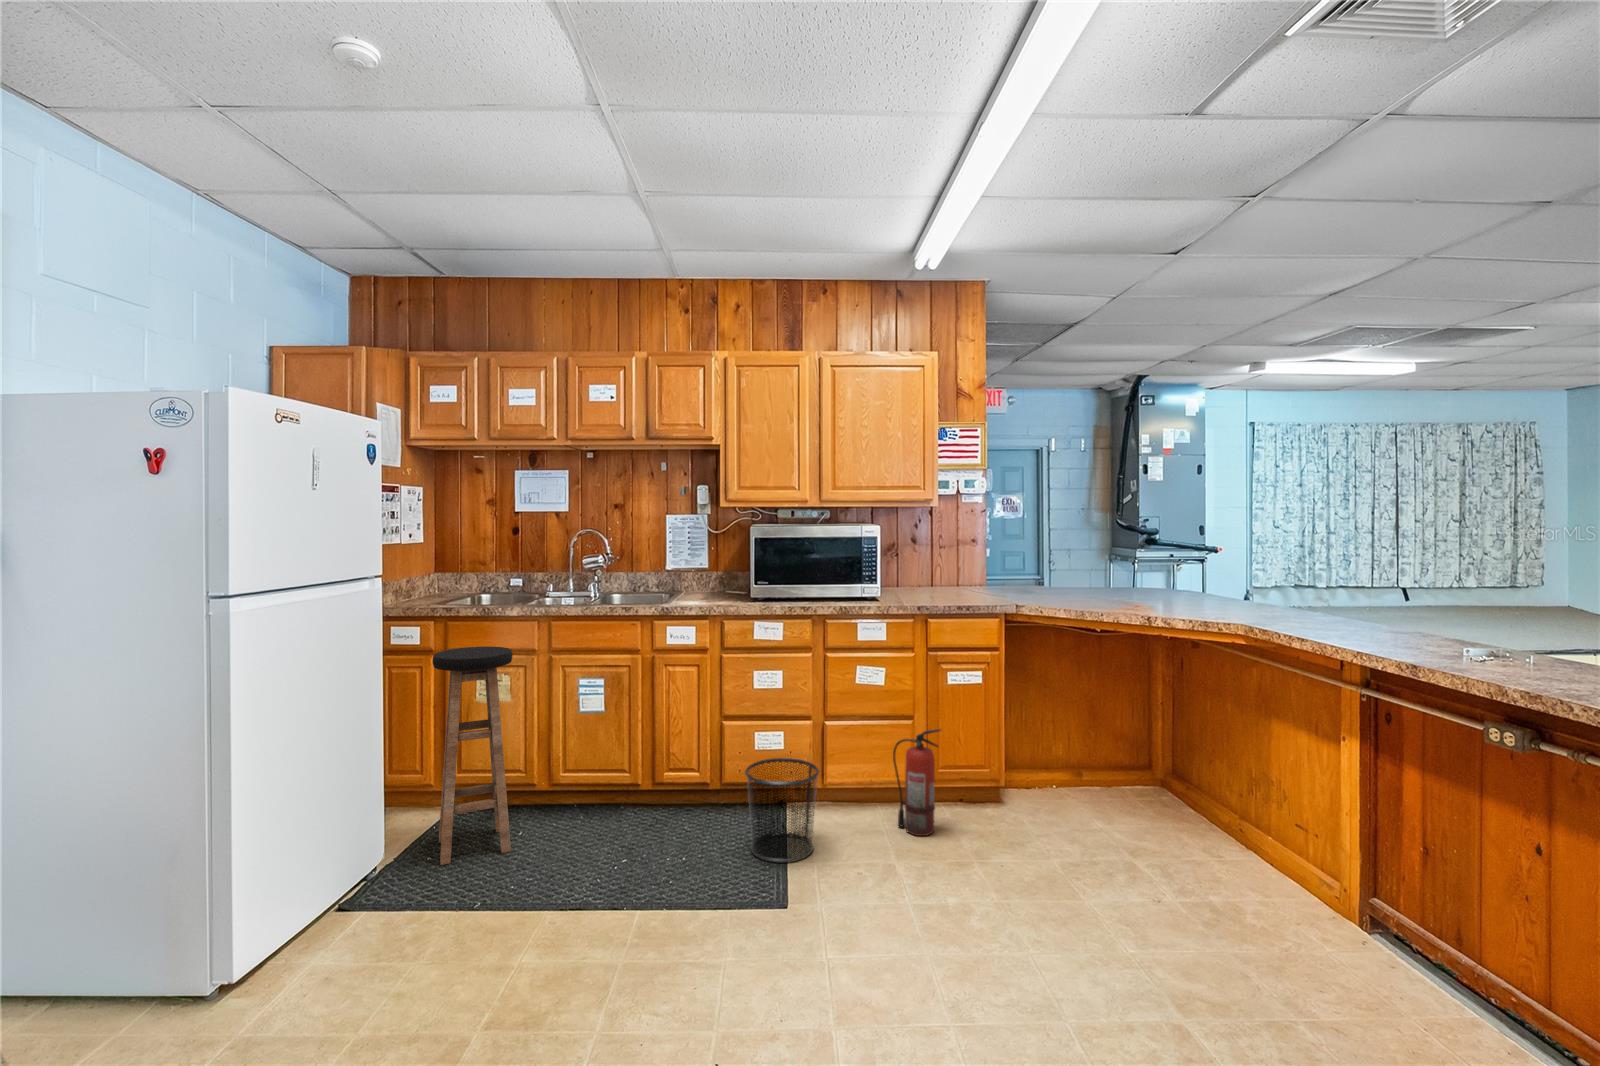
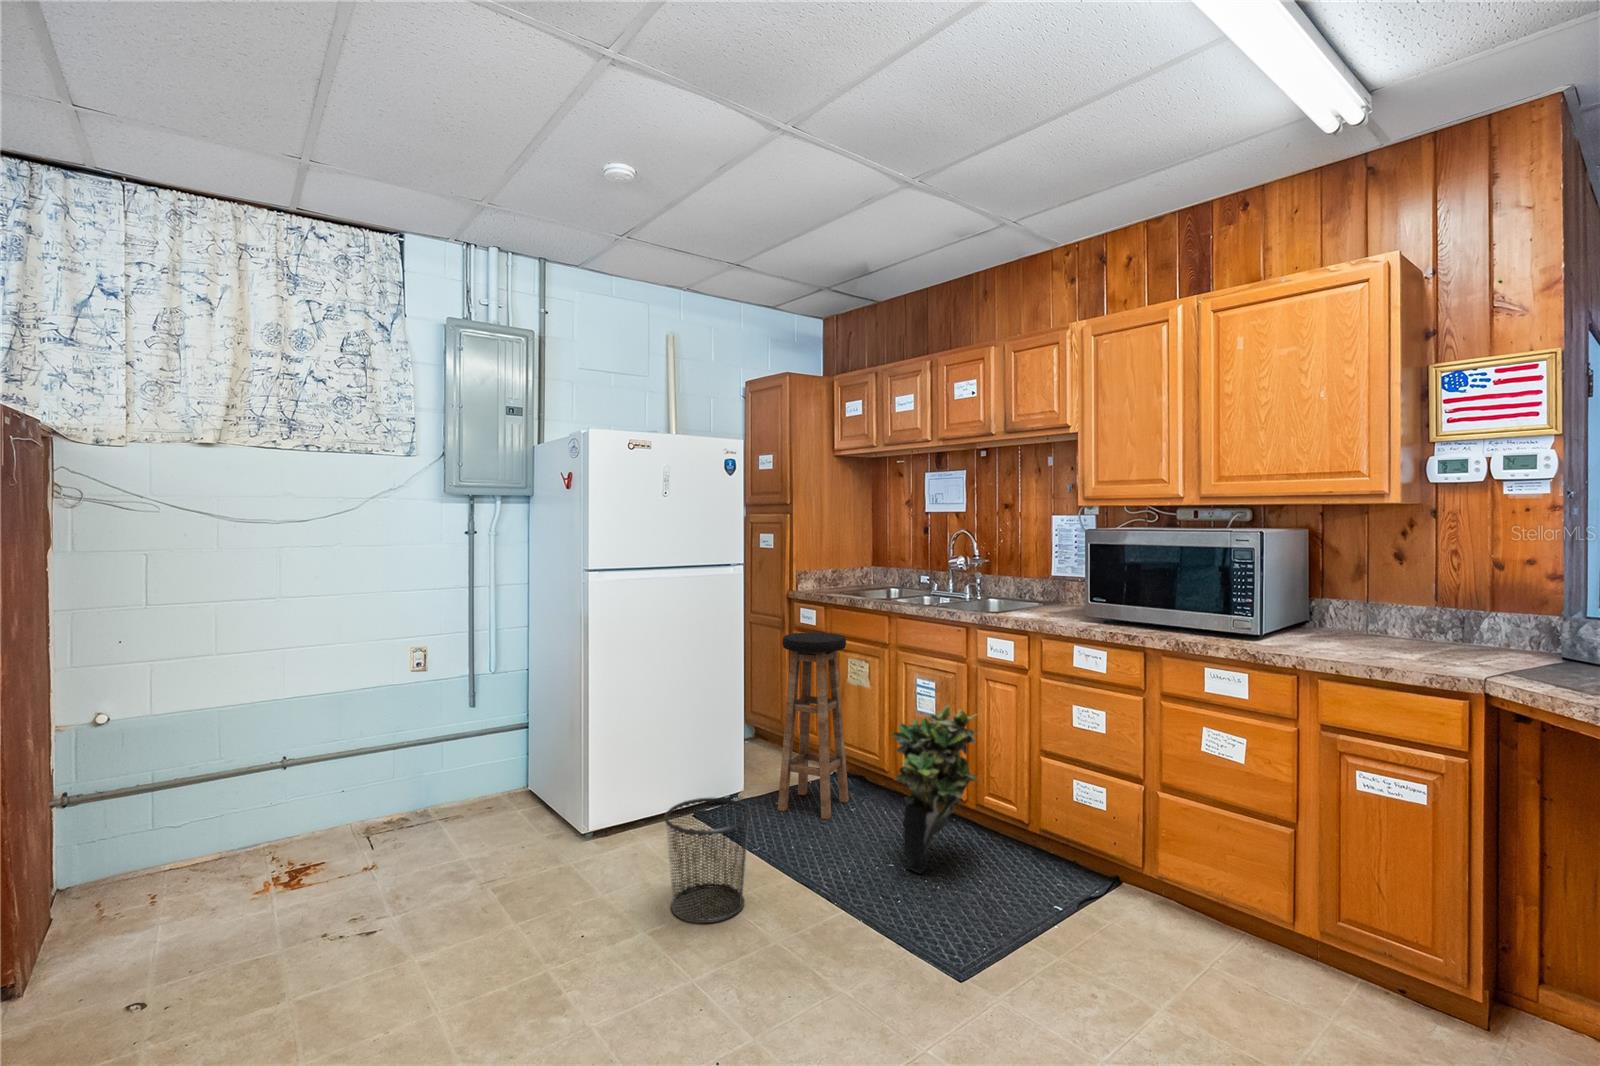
potted plant: none [613,694,696,858] -> present [892,706,978,874]
fire extinguisher: present [893,729,941,836] -> none [1222,844,1283,1003]
trash can: present [745,758,819,863] -> present [664,798,751,923]

